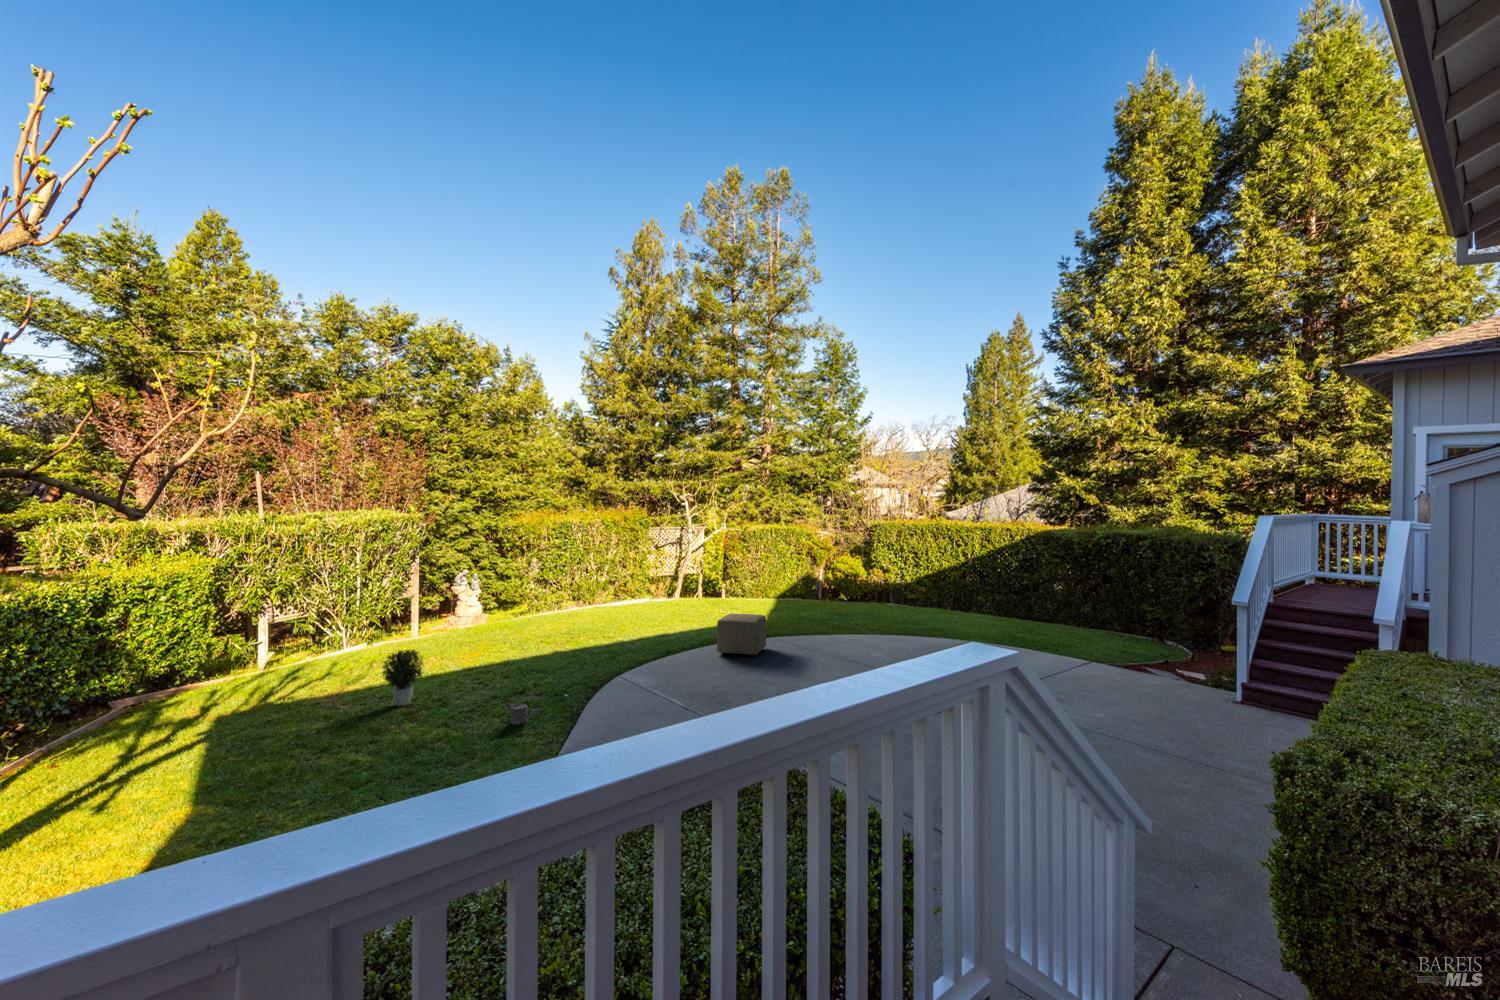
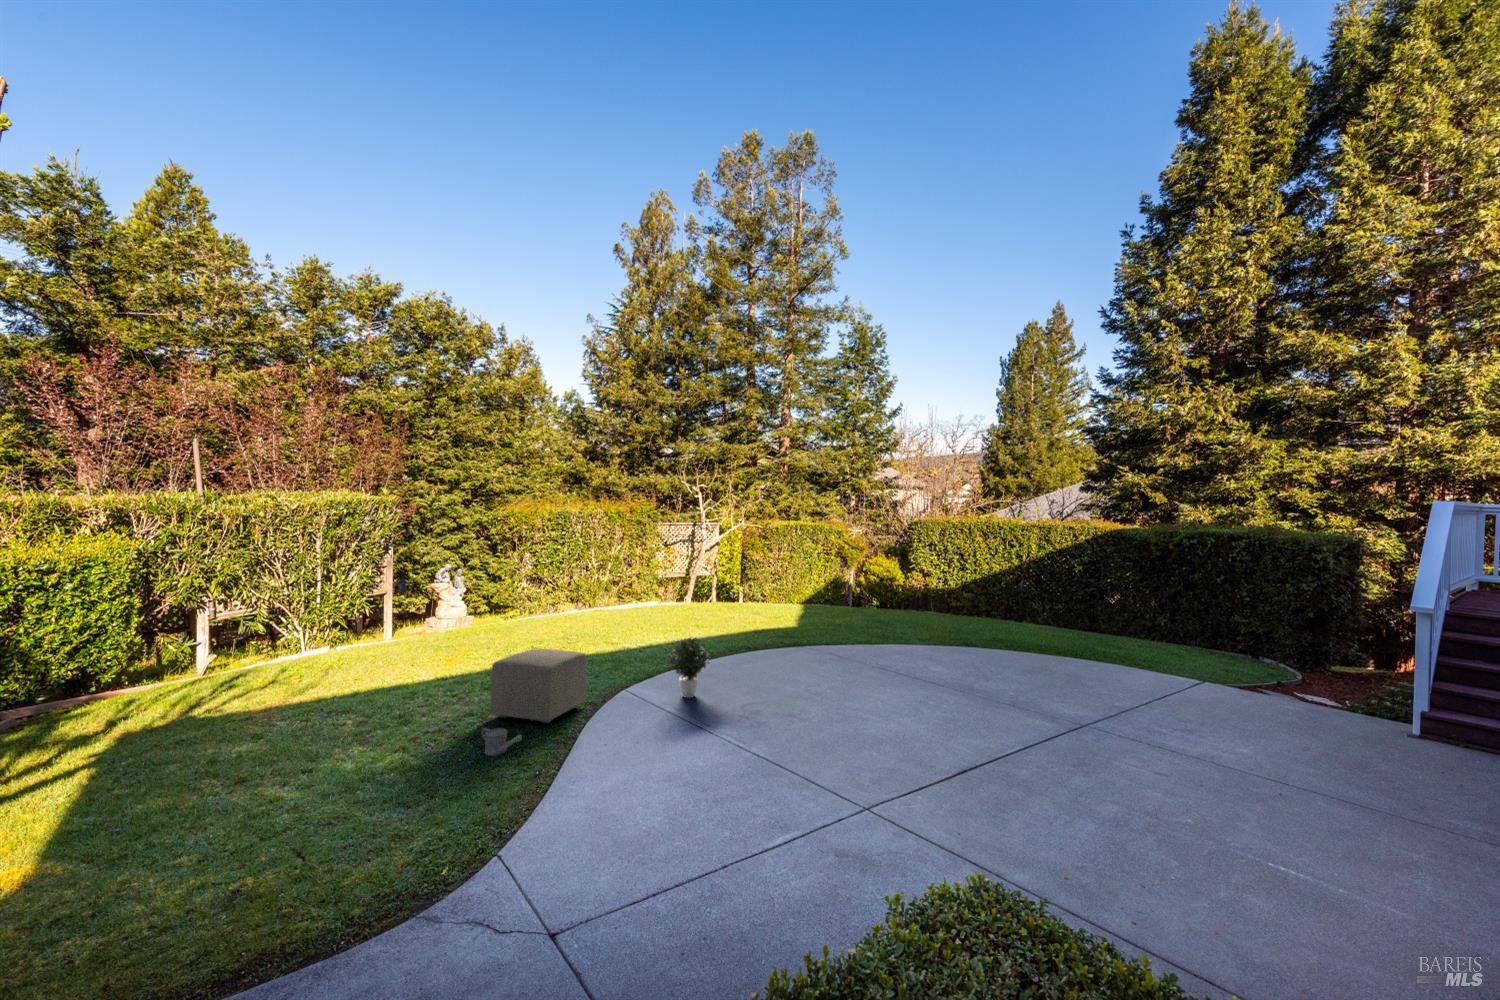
ottoman: present [717,614,766,657] -> present [490,649,586,724]
potted plant: present [382,650,423,706] -> present [669,638,708,698]

